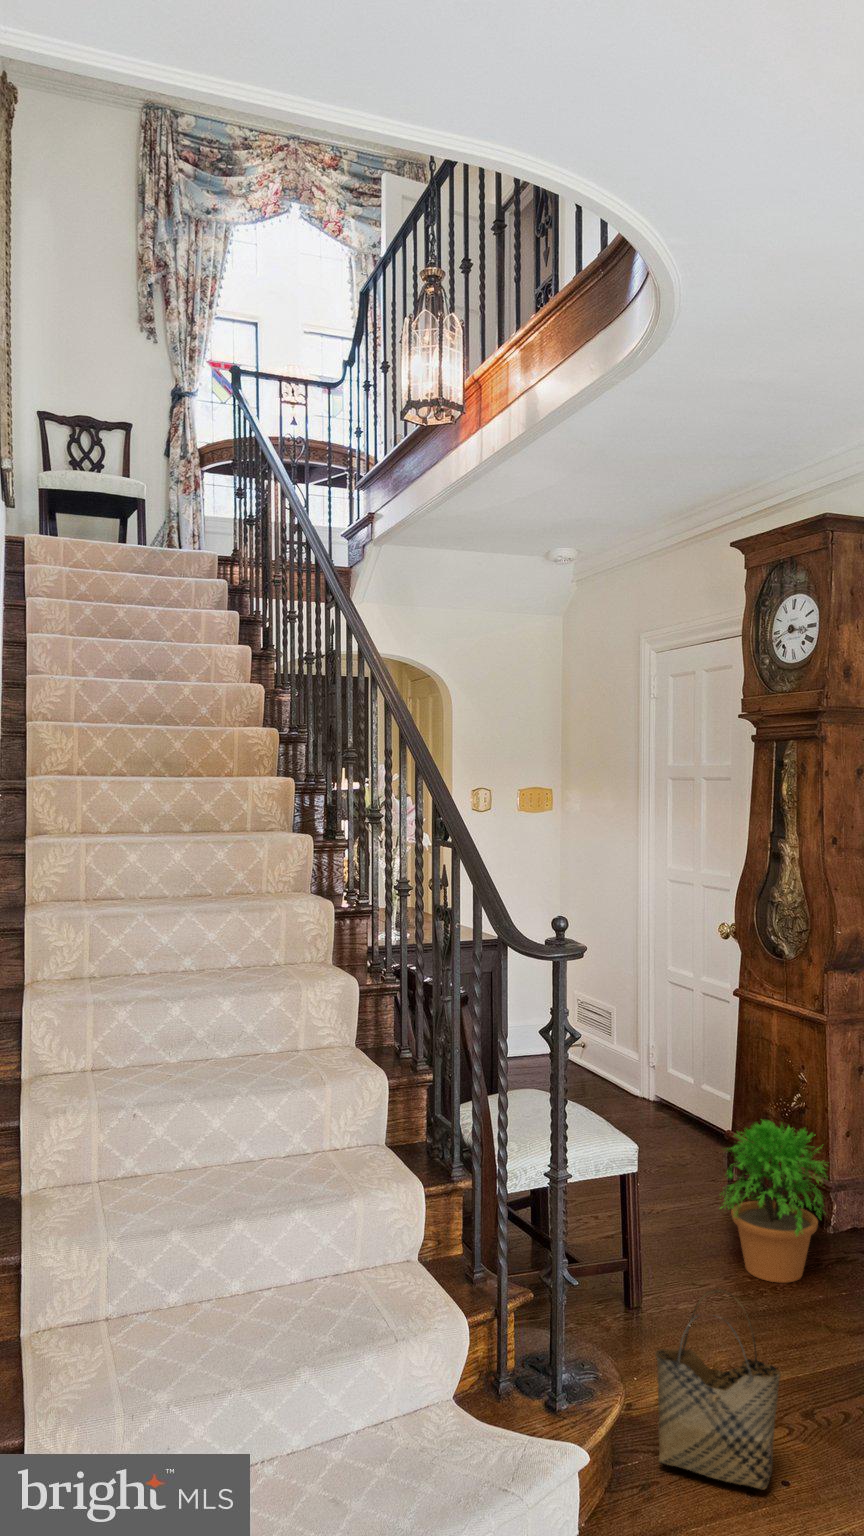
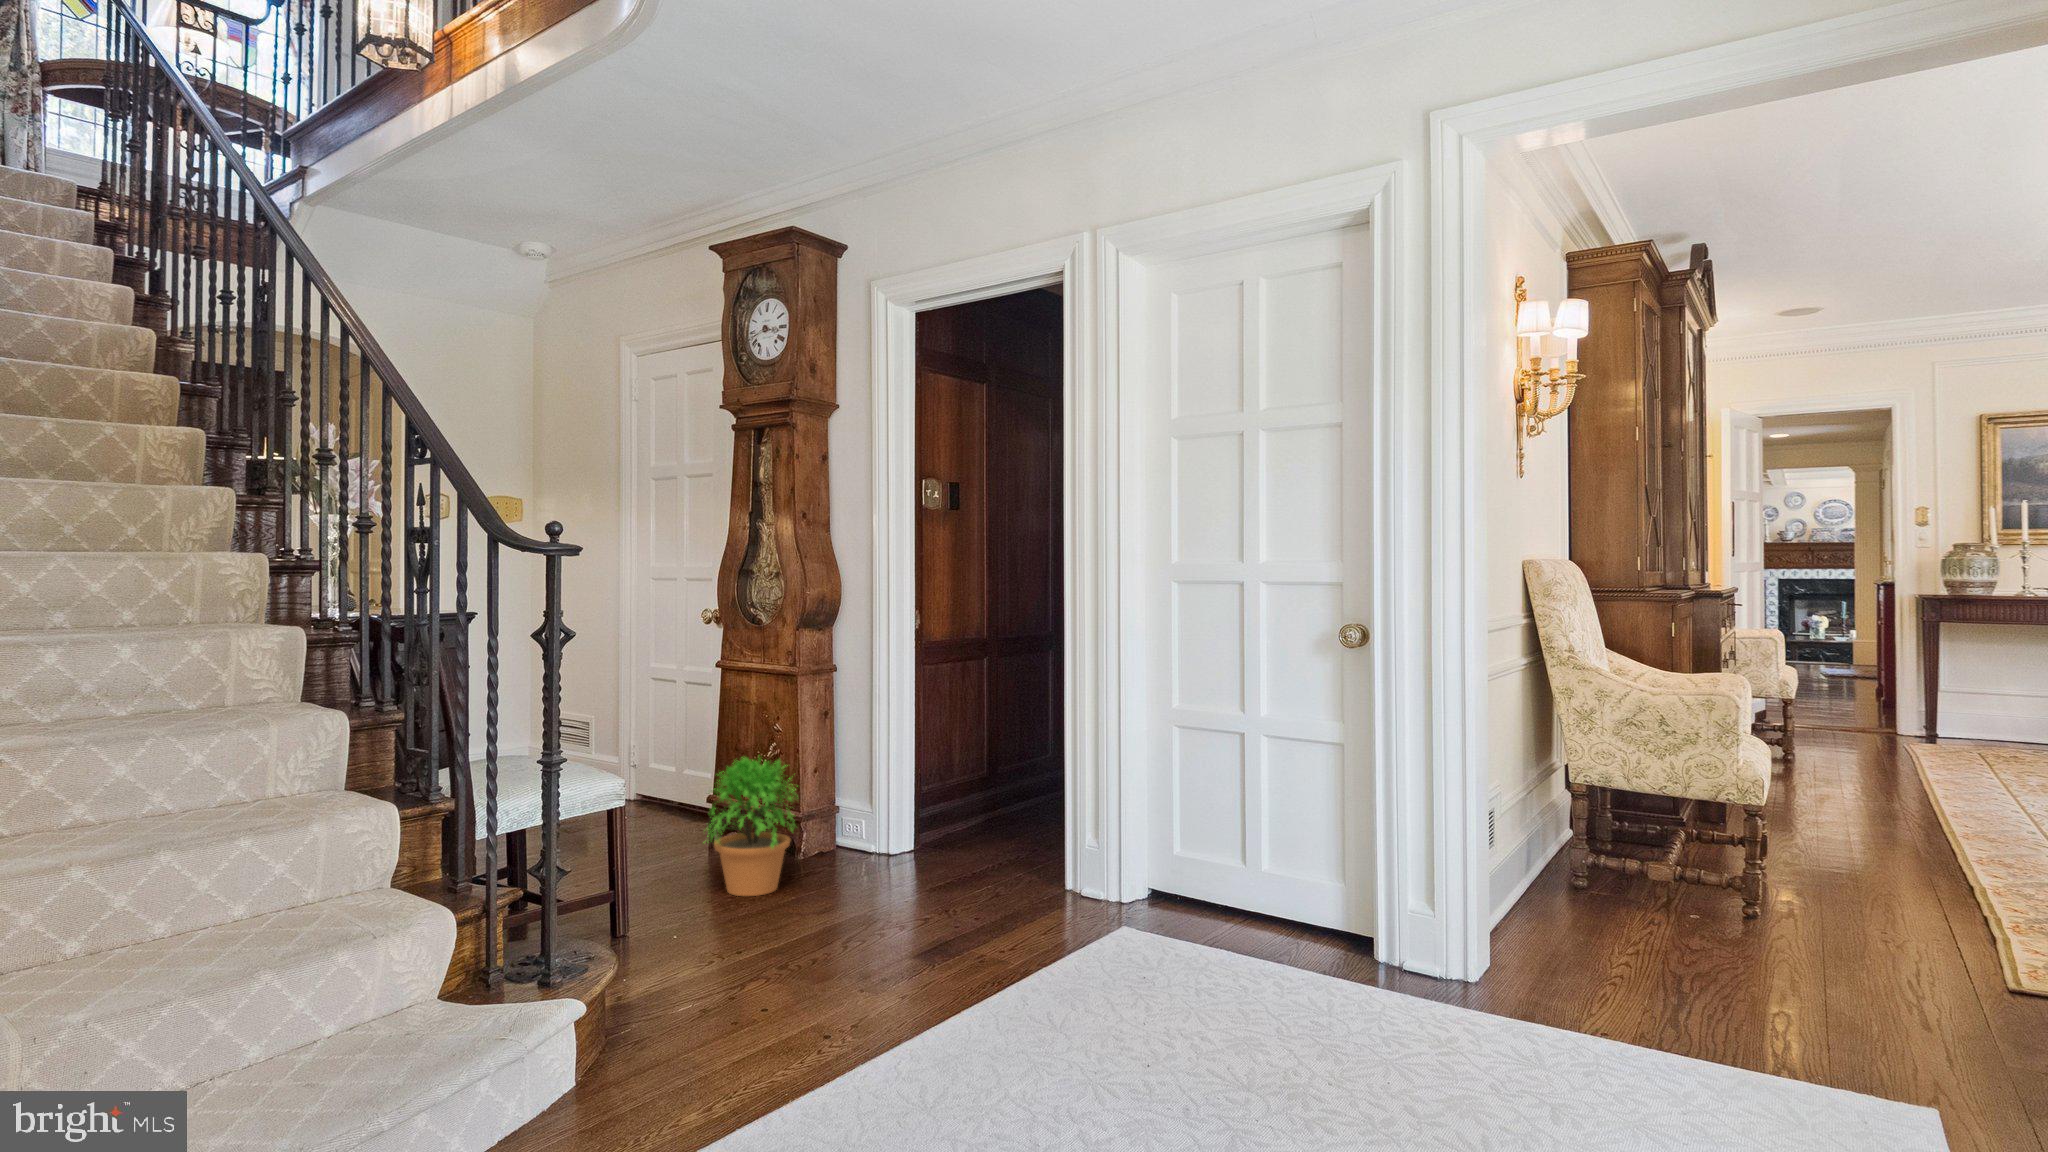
woven basket: present [655,1289,781,1490] -> none [644,863,758,1021]

